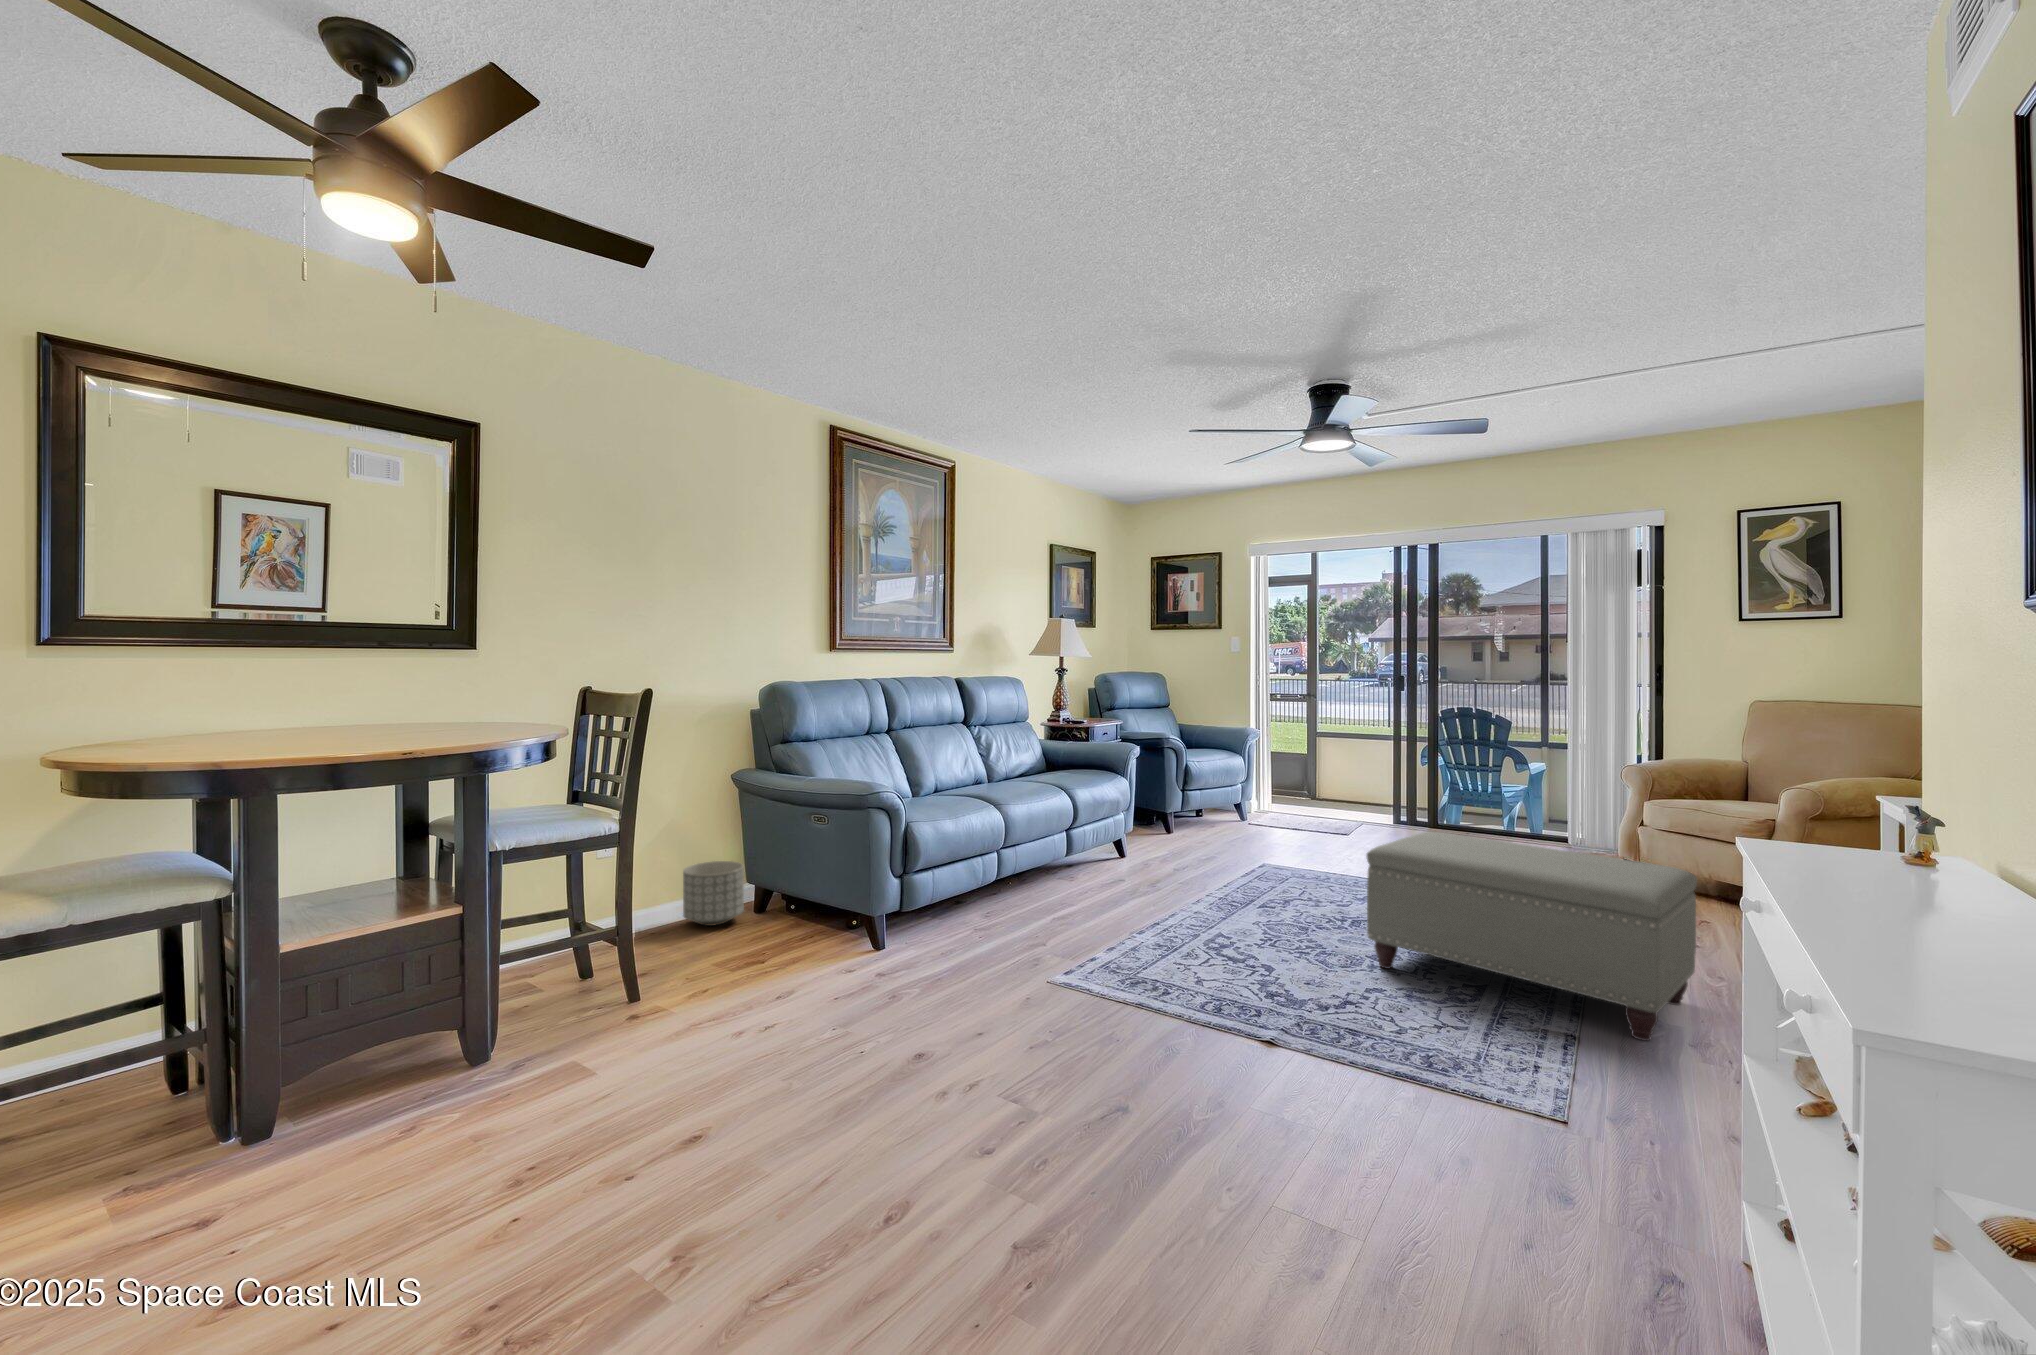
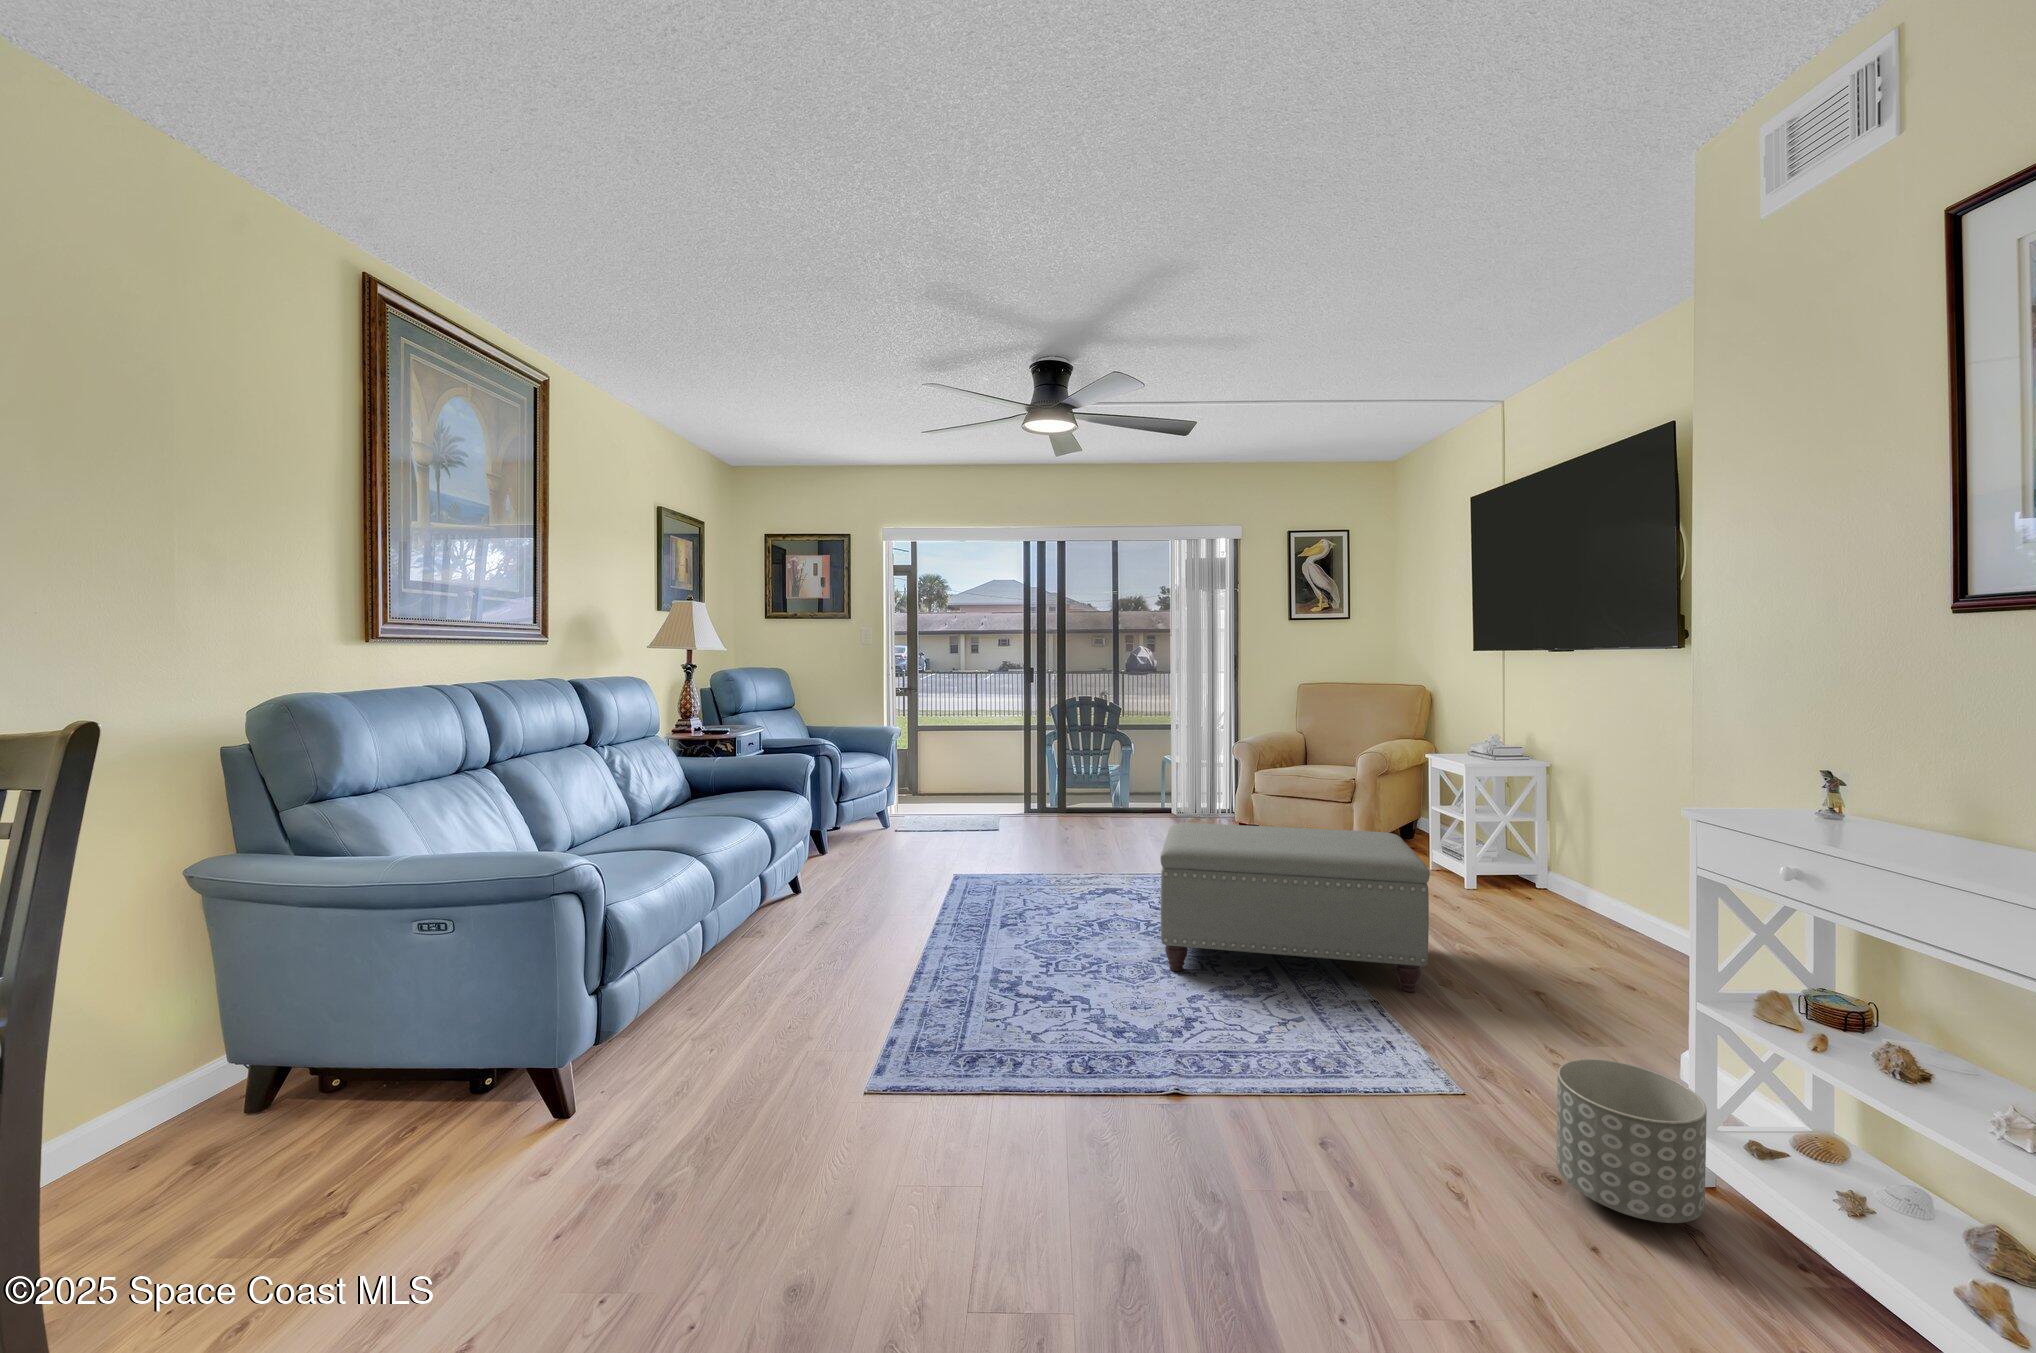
planter: present [683,861,744,926] -> present [1556,1059,1707,1223]

